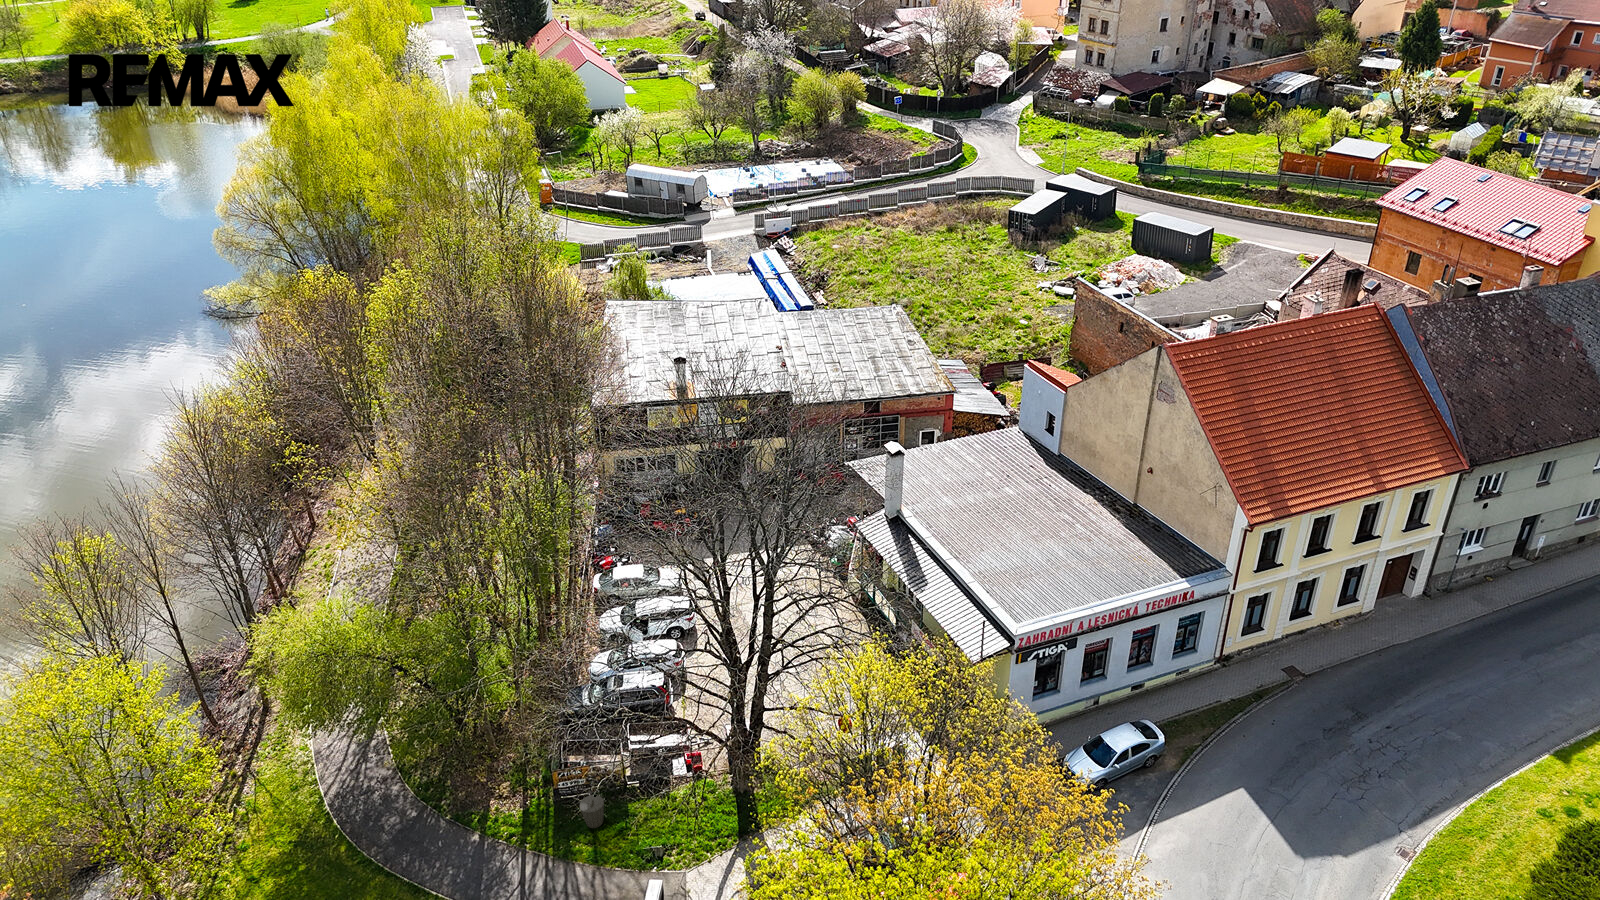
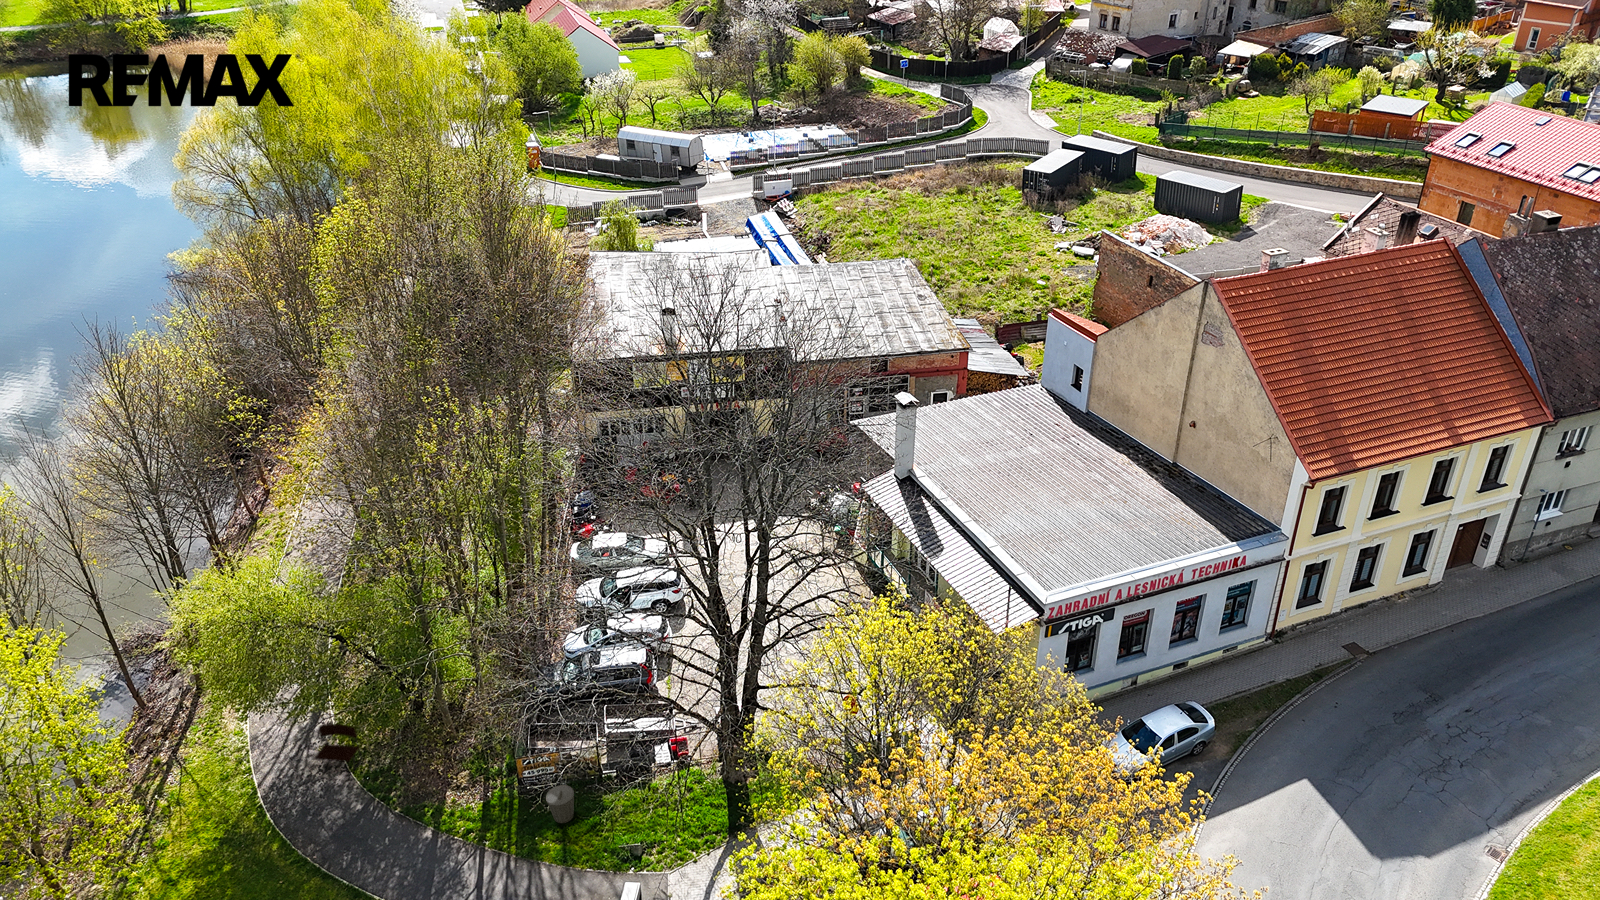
bench: none [373,741,416,782] -> present [315,724,363,770]

